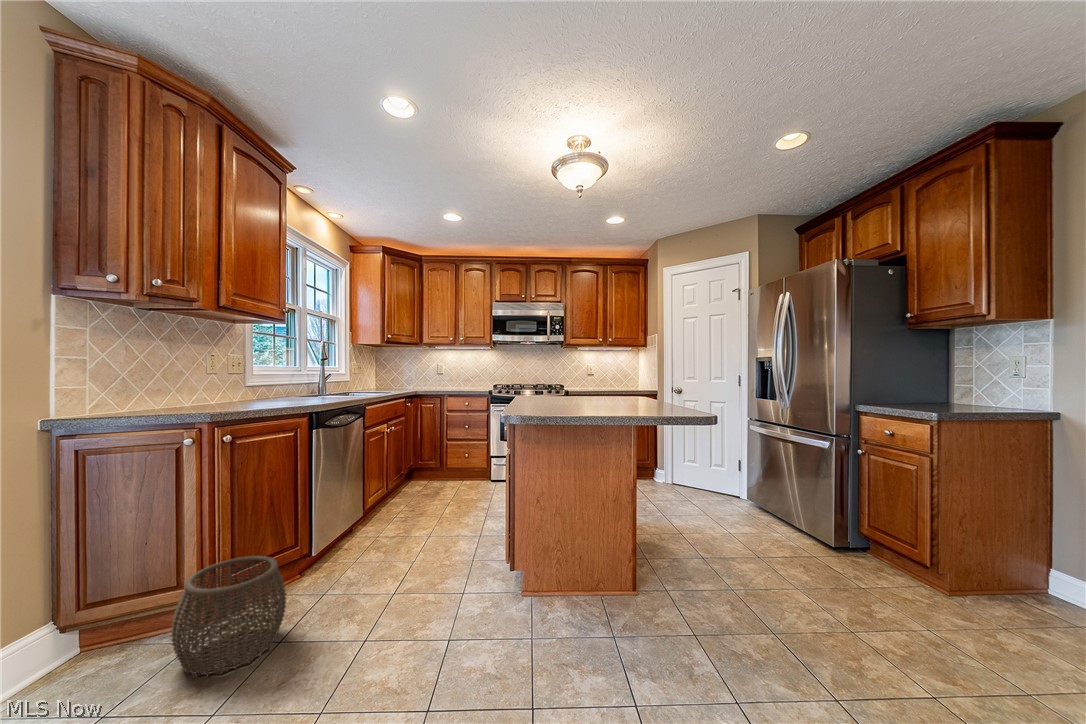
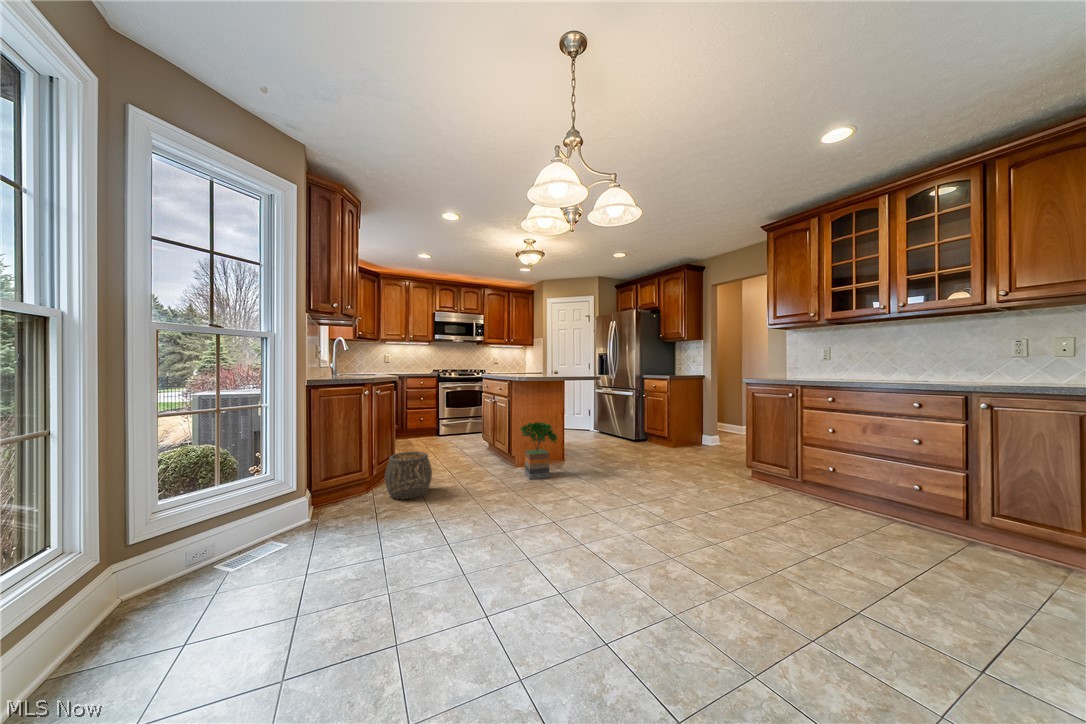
potted tree: none [487,515,572,668] -> present [520,422,557,479]

